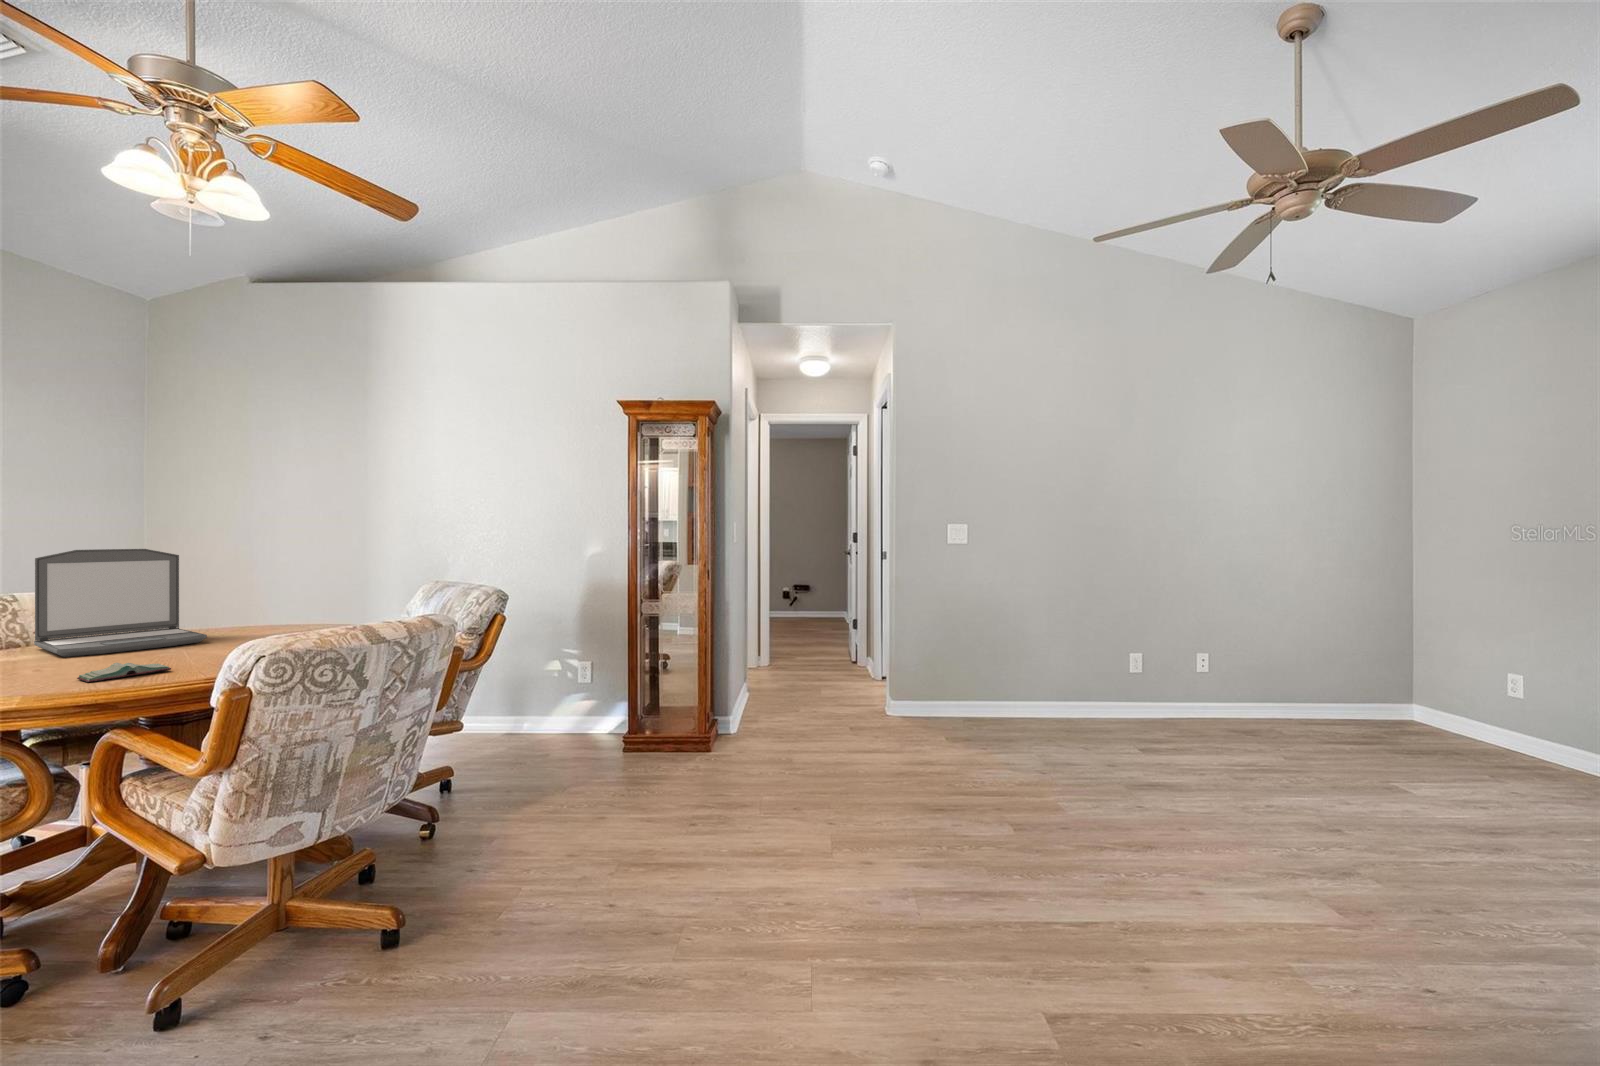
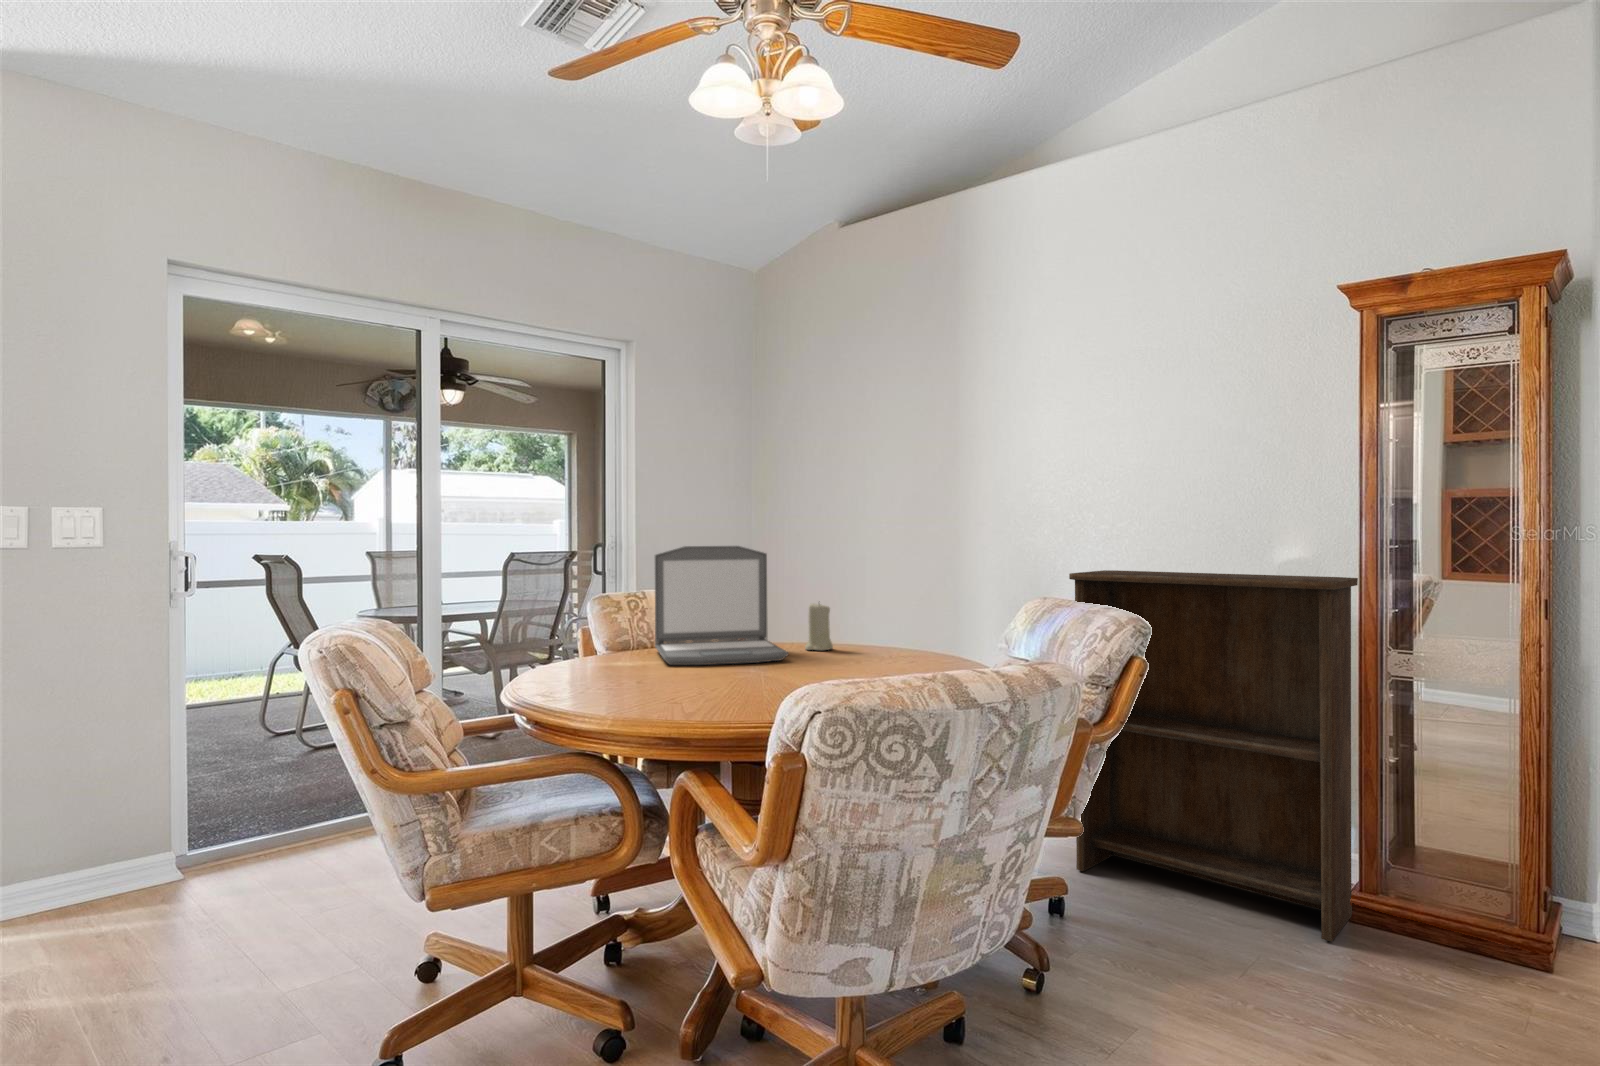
bookshelf: none [458,562,628,763] -> present [1069,570,1358,941]
candle: none [221,593,252,633] -> present [805,603,833,650]
book: present [77,663,171,682] -> none [665,683,745,706]

